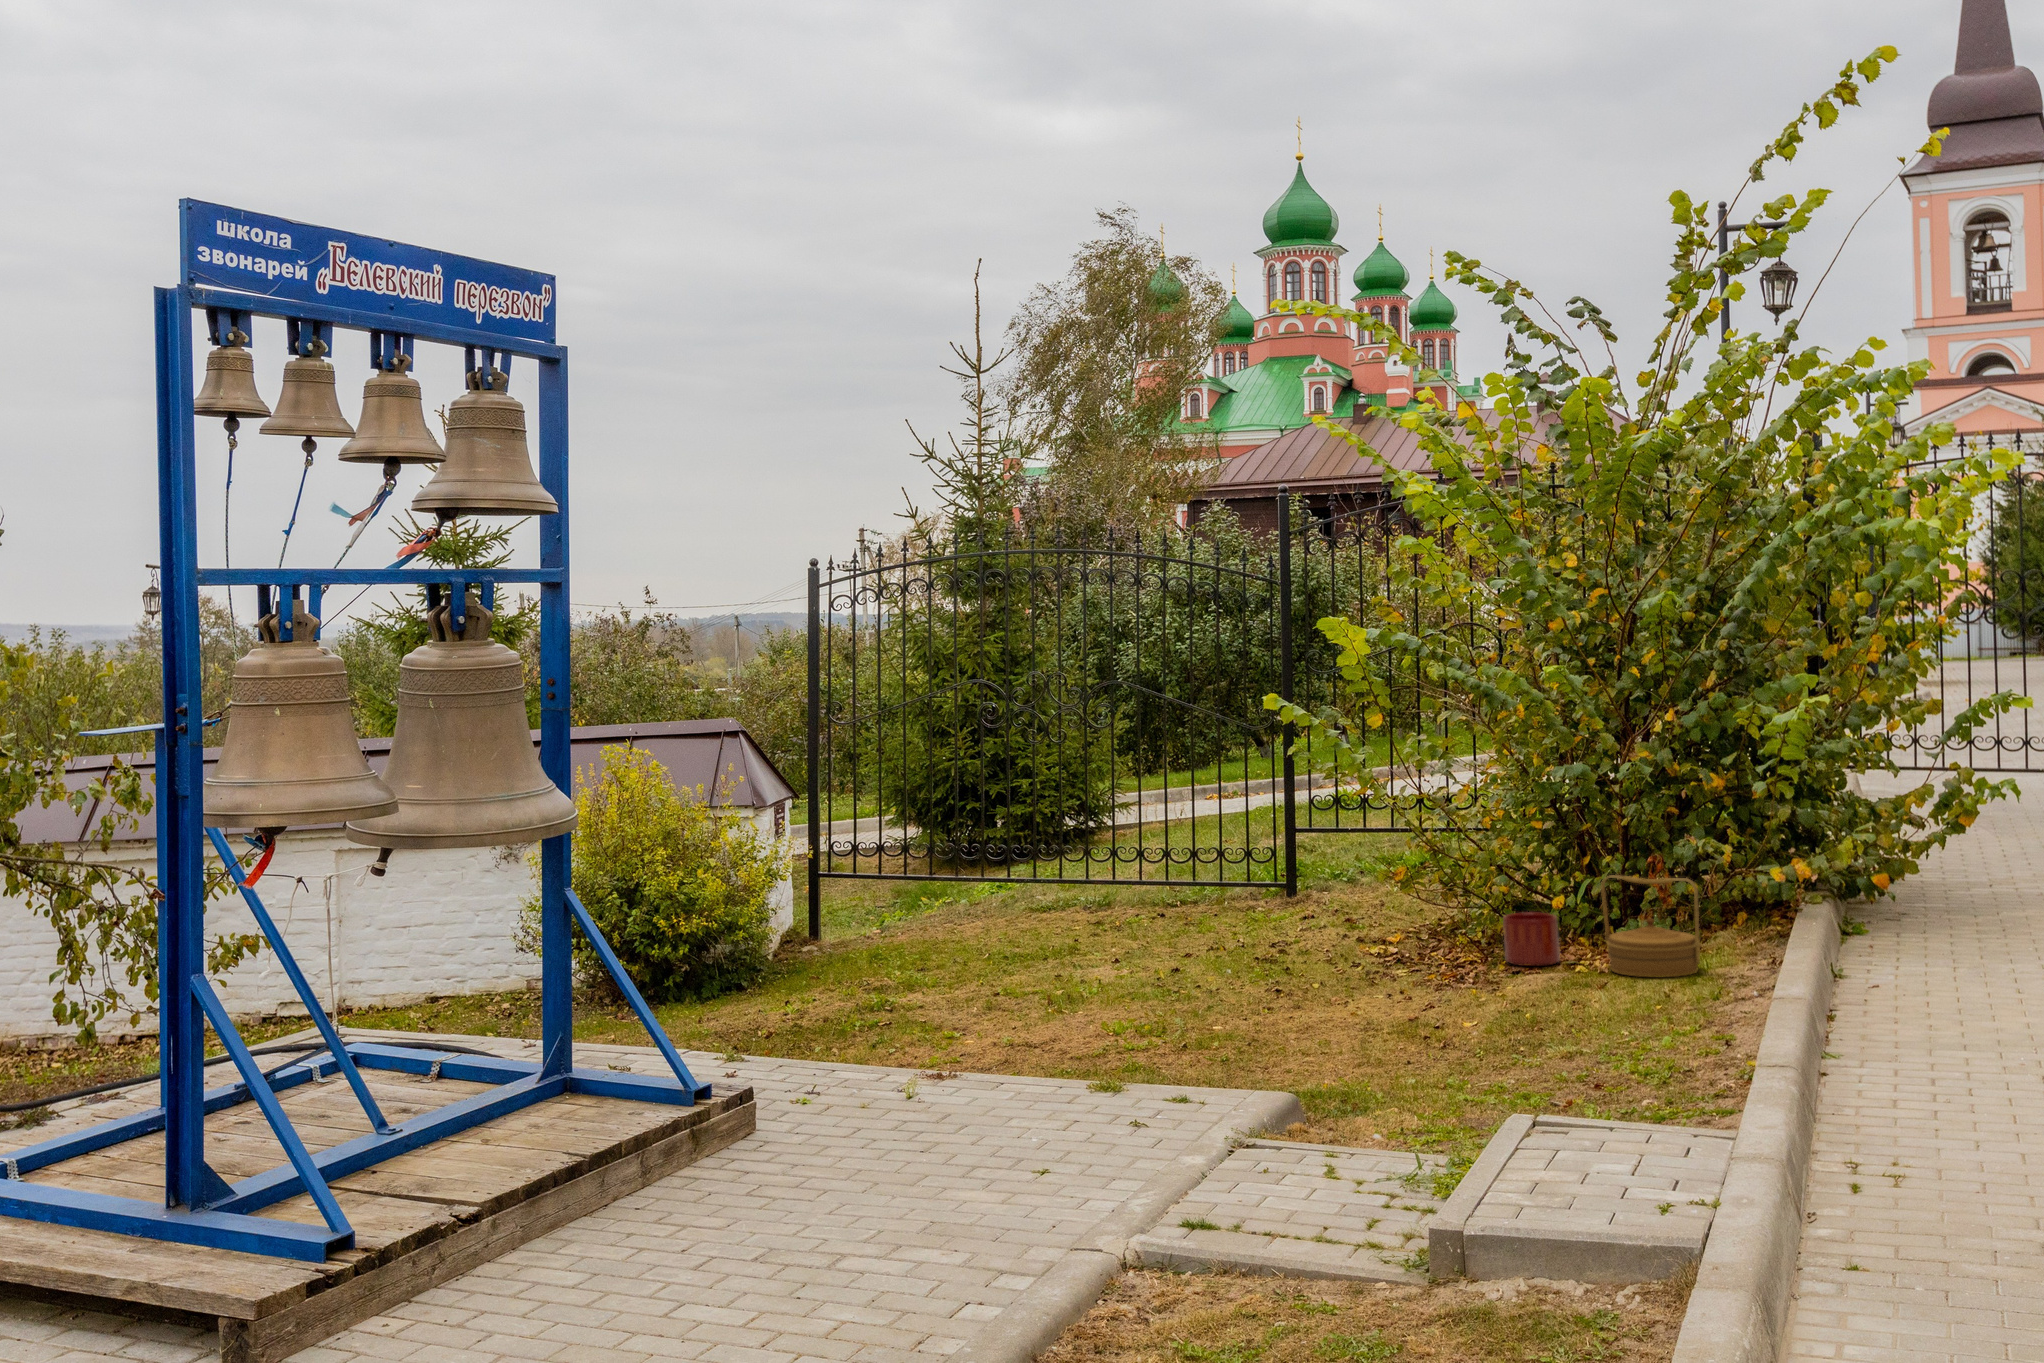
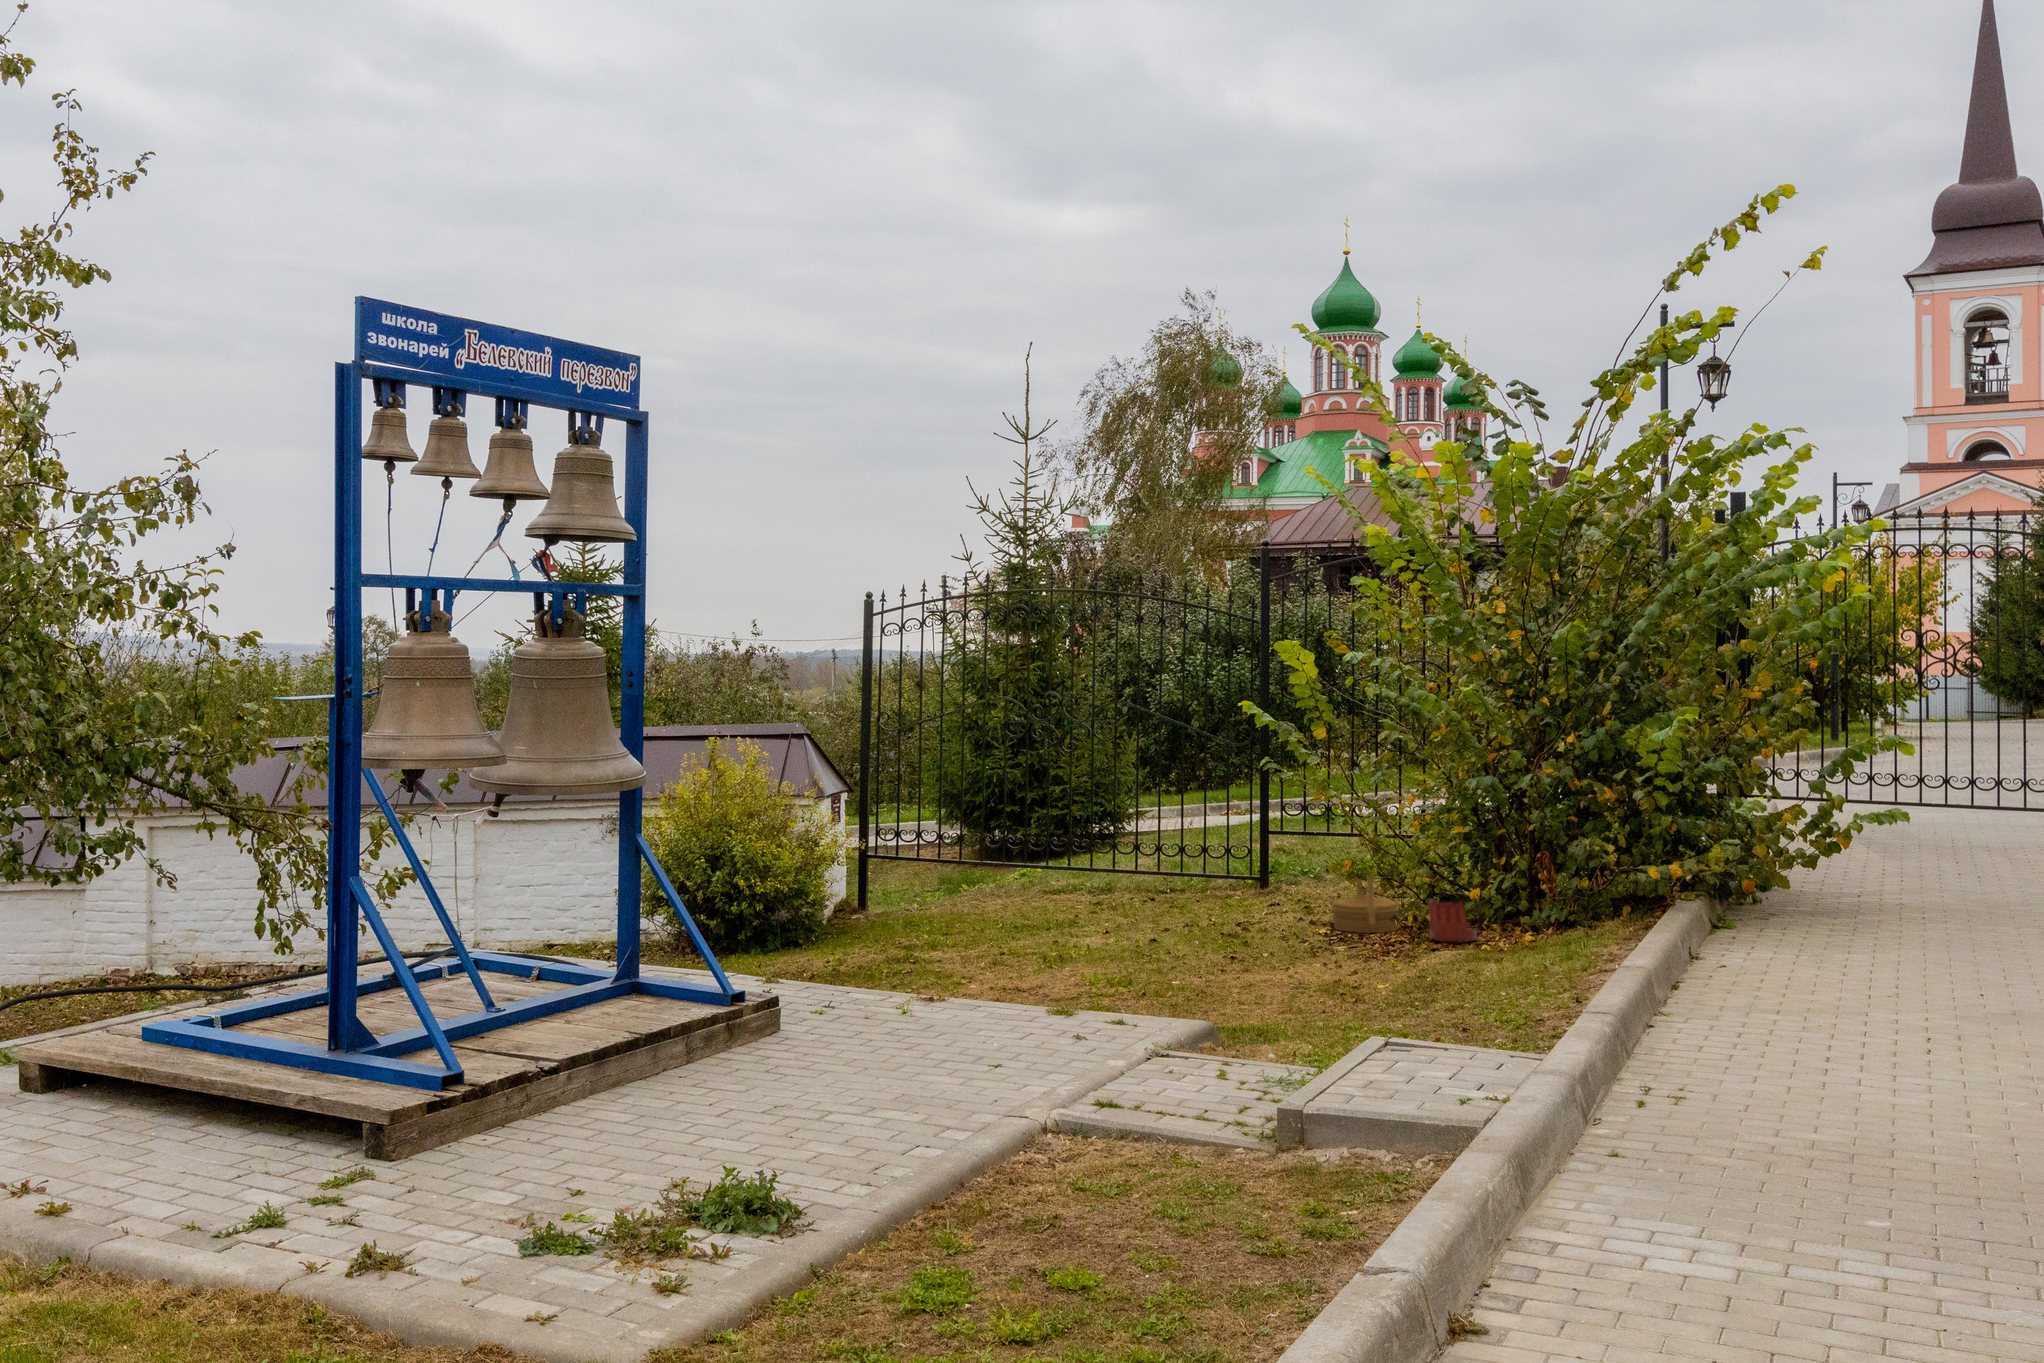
woven basket: present [1601,875,1700,978] -> present [1332,854,1399,933]

